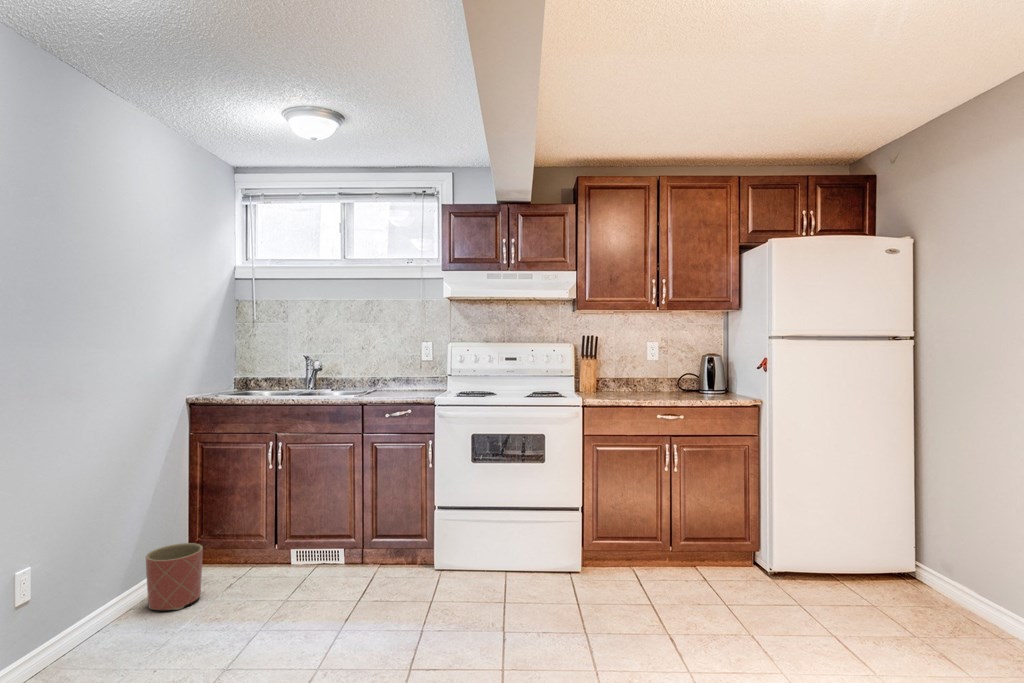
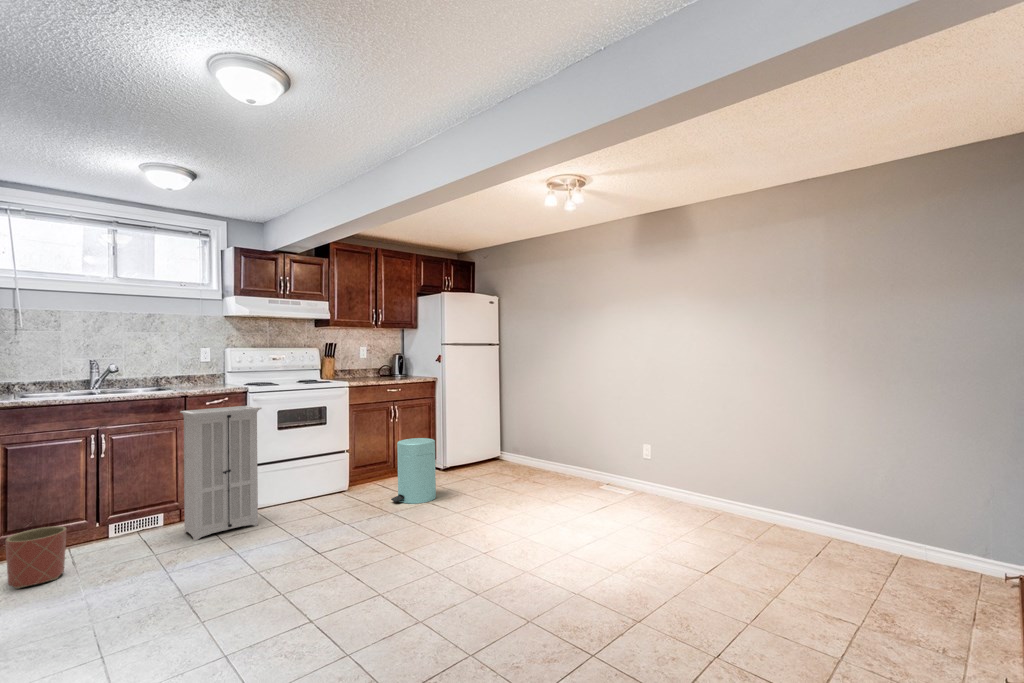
storage cabinet: none [322,423,420,602] -> present [180,404,262,541]
trash can: none [605,517,691,655] -> present [391,438,436,504]

